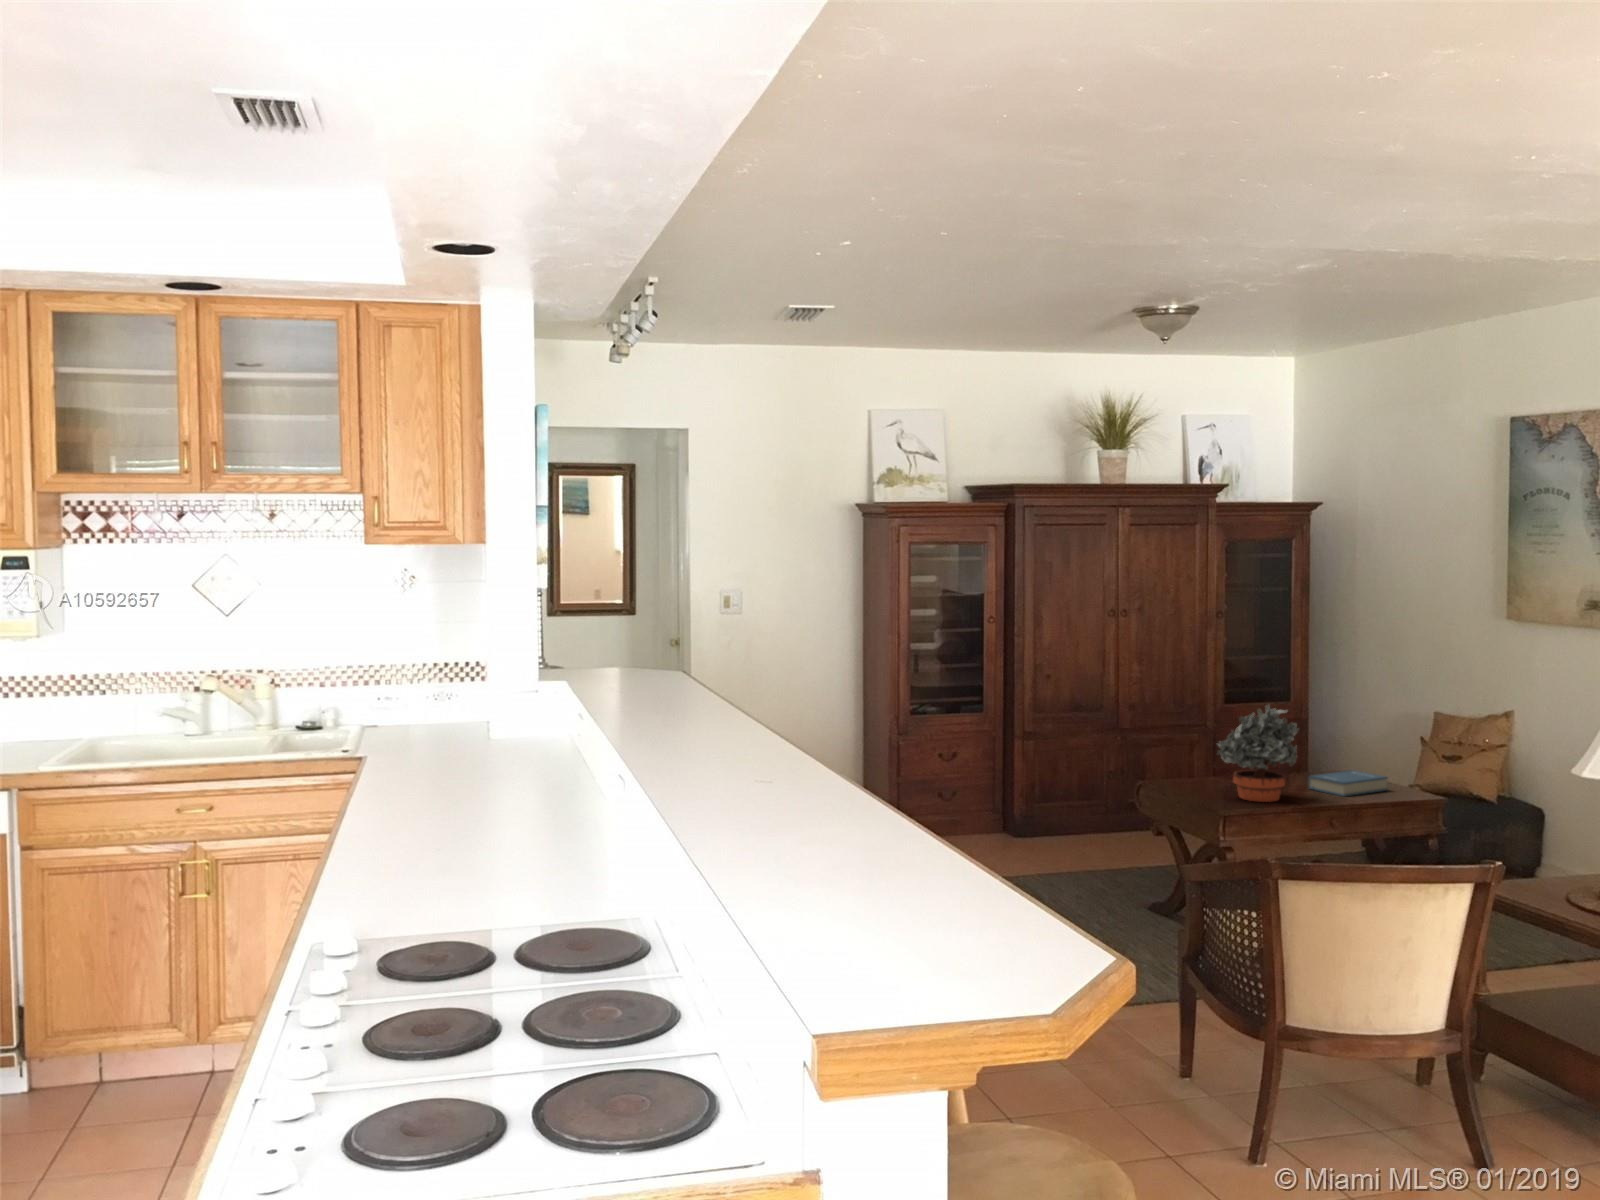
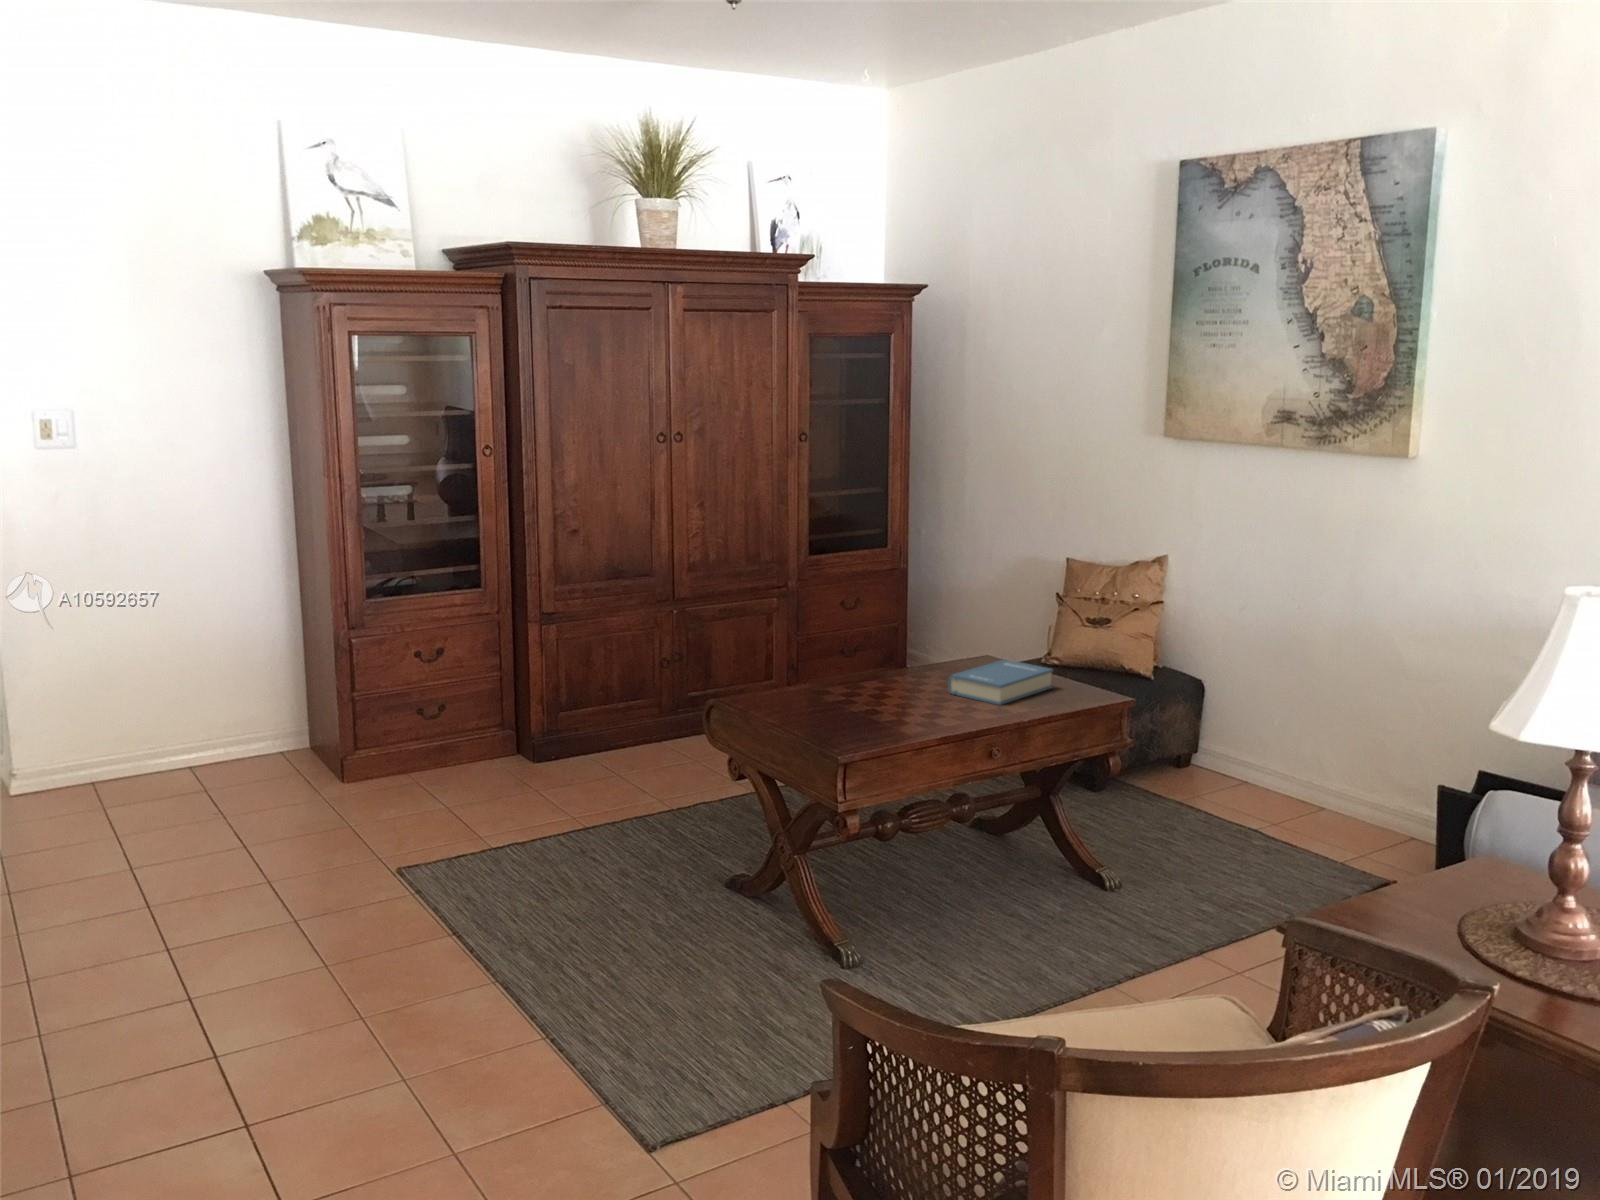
potted plant: present [1217,705,1299,802] -> none [826,577,944,727]

